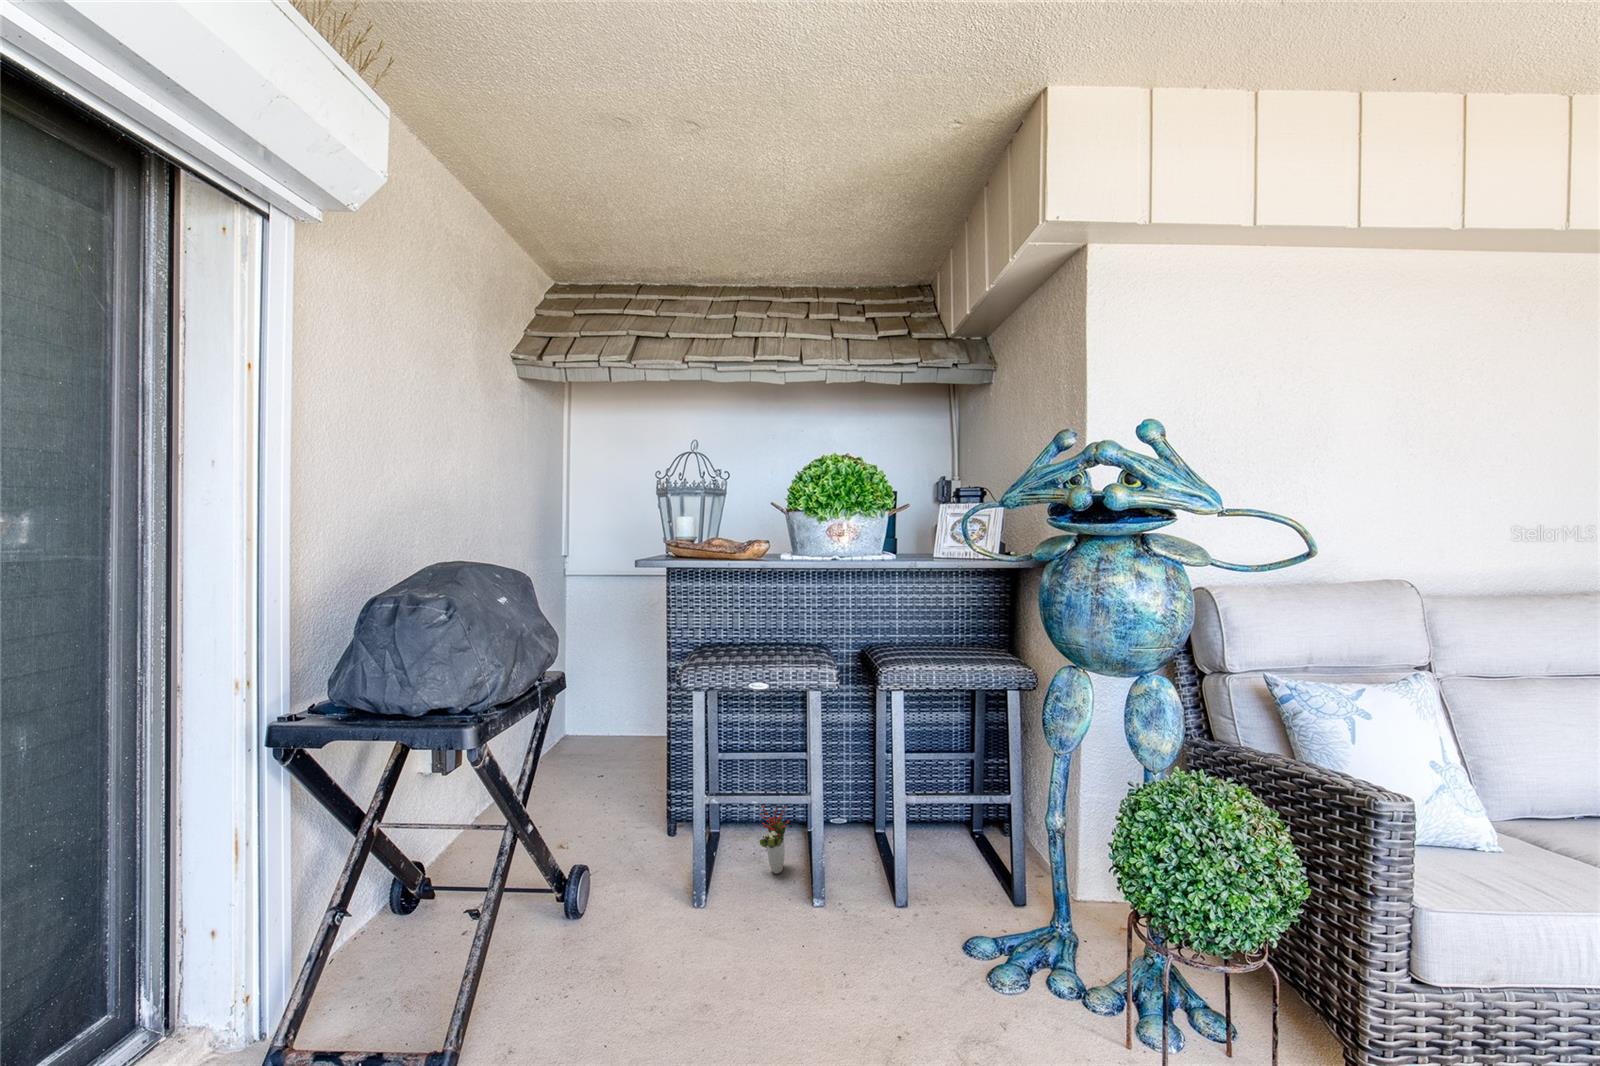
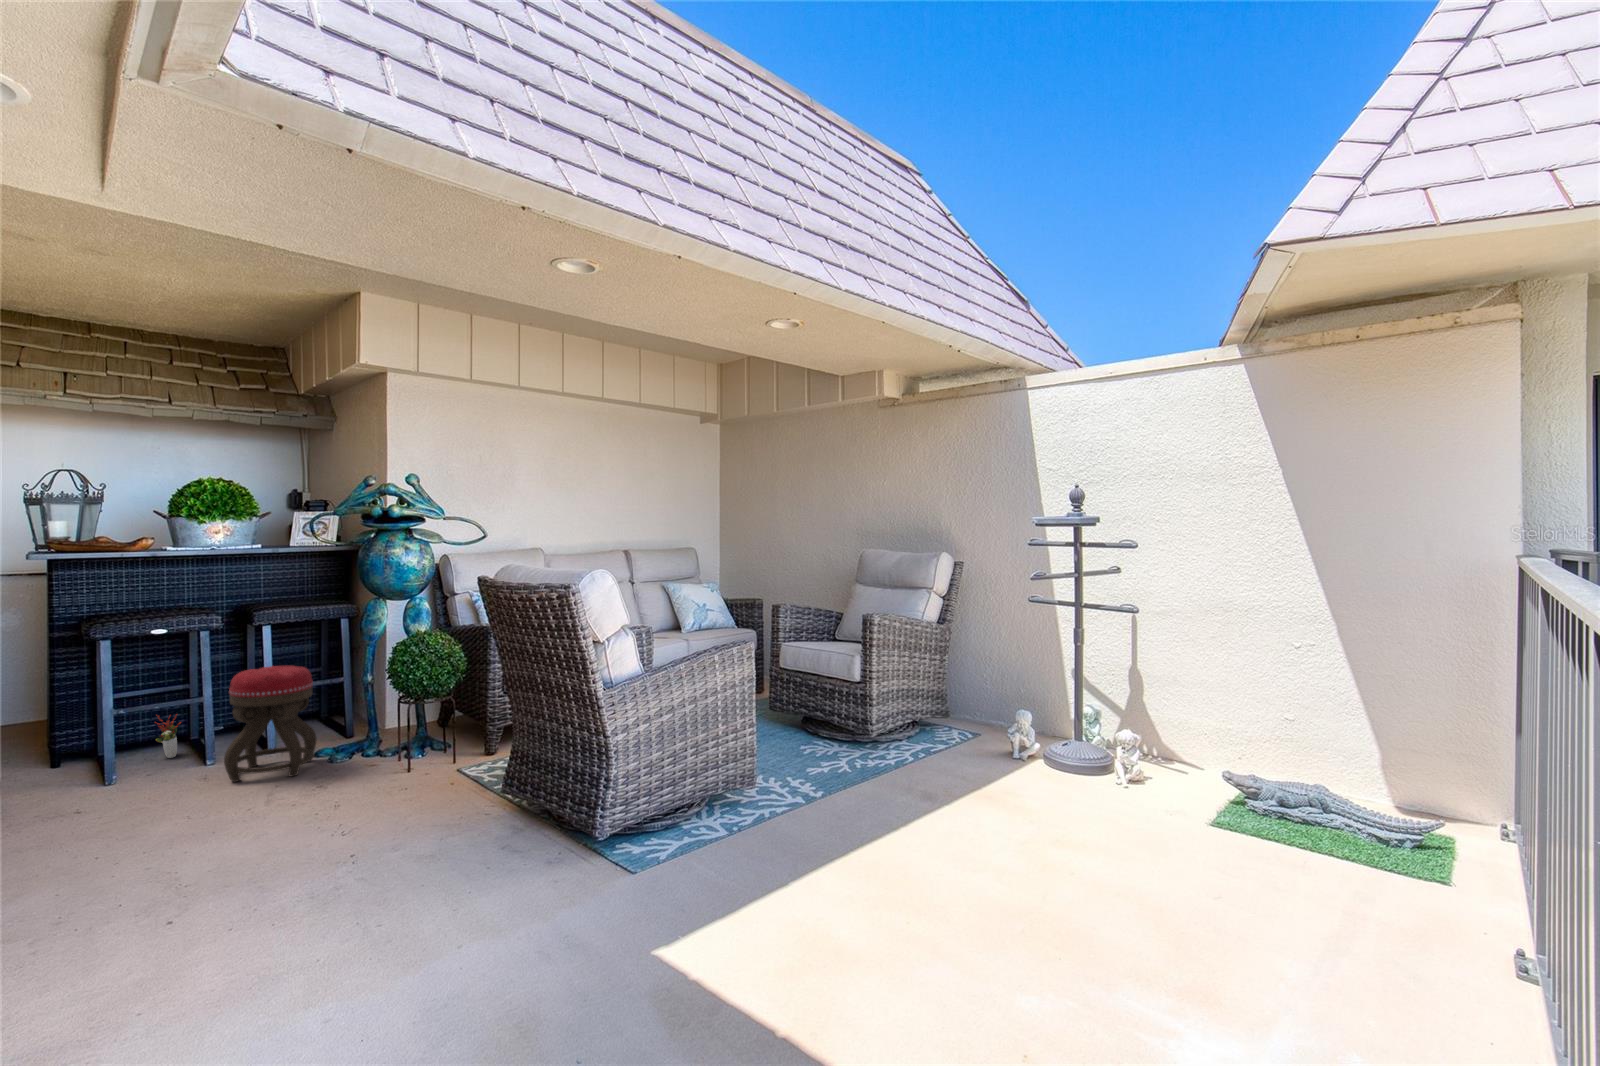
ottoman: none [823,776,967,1018] -> present [224,666,317,782]

